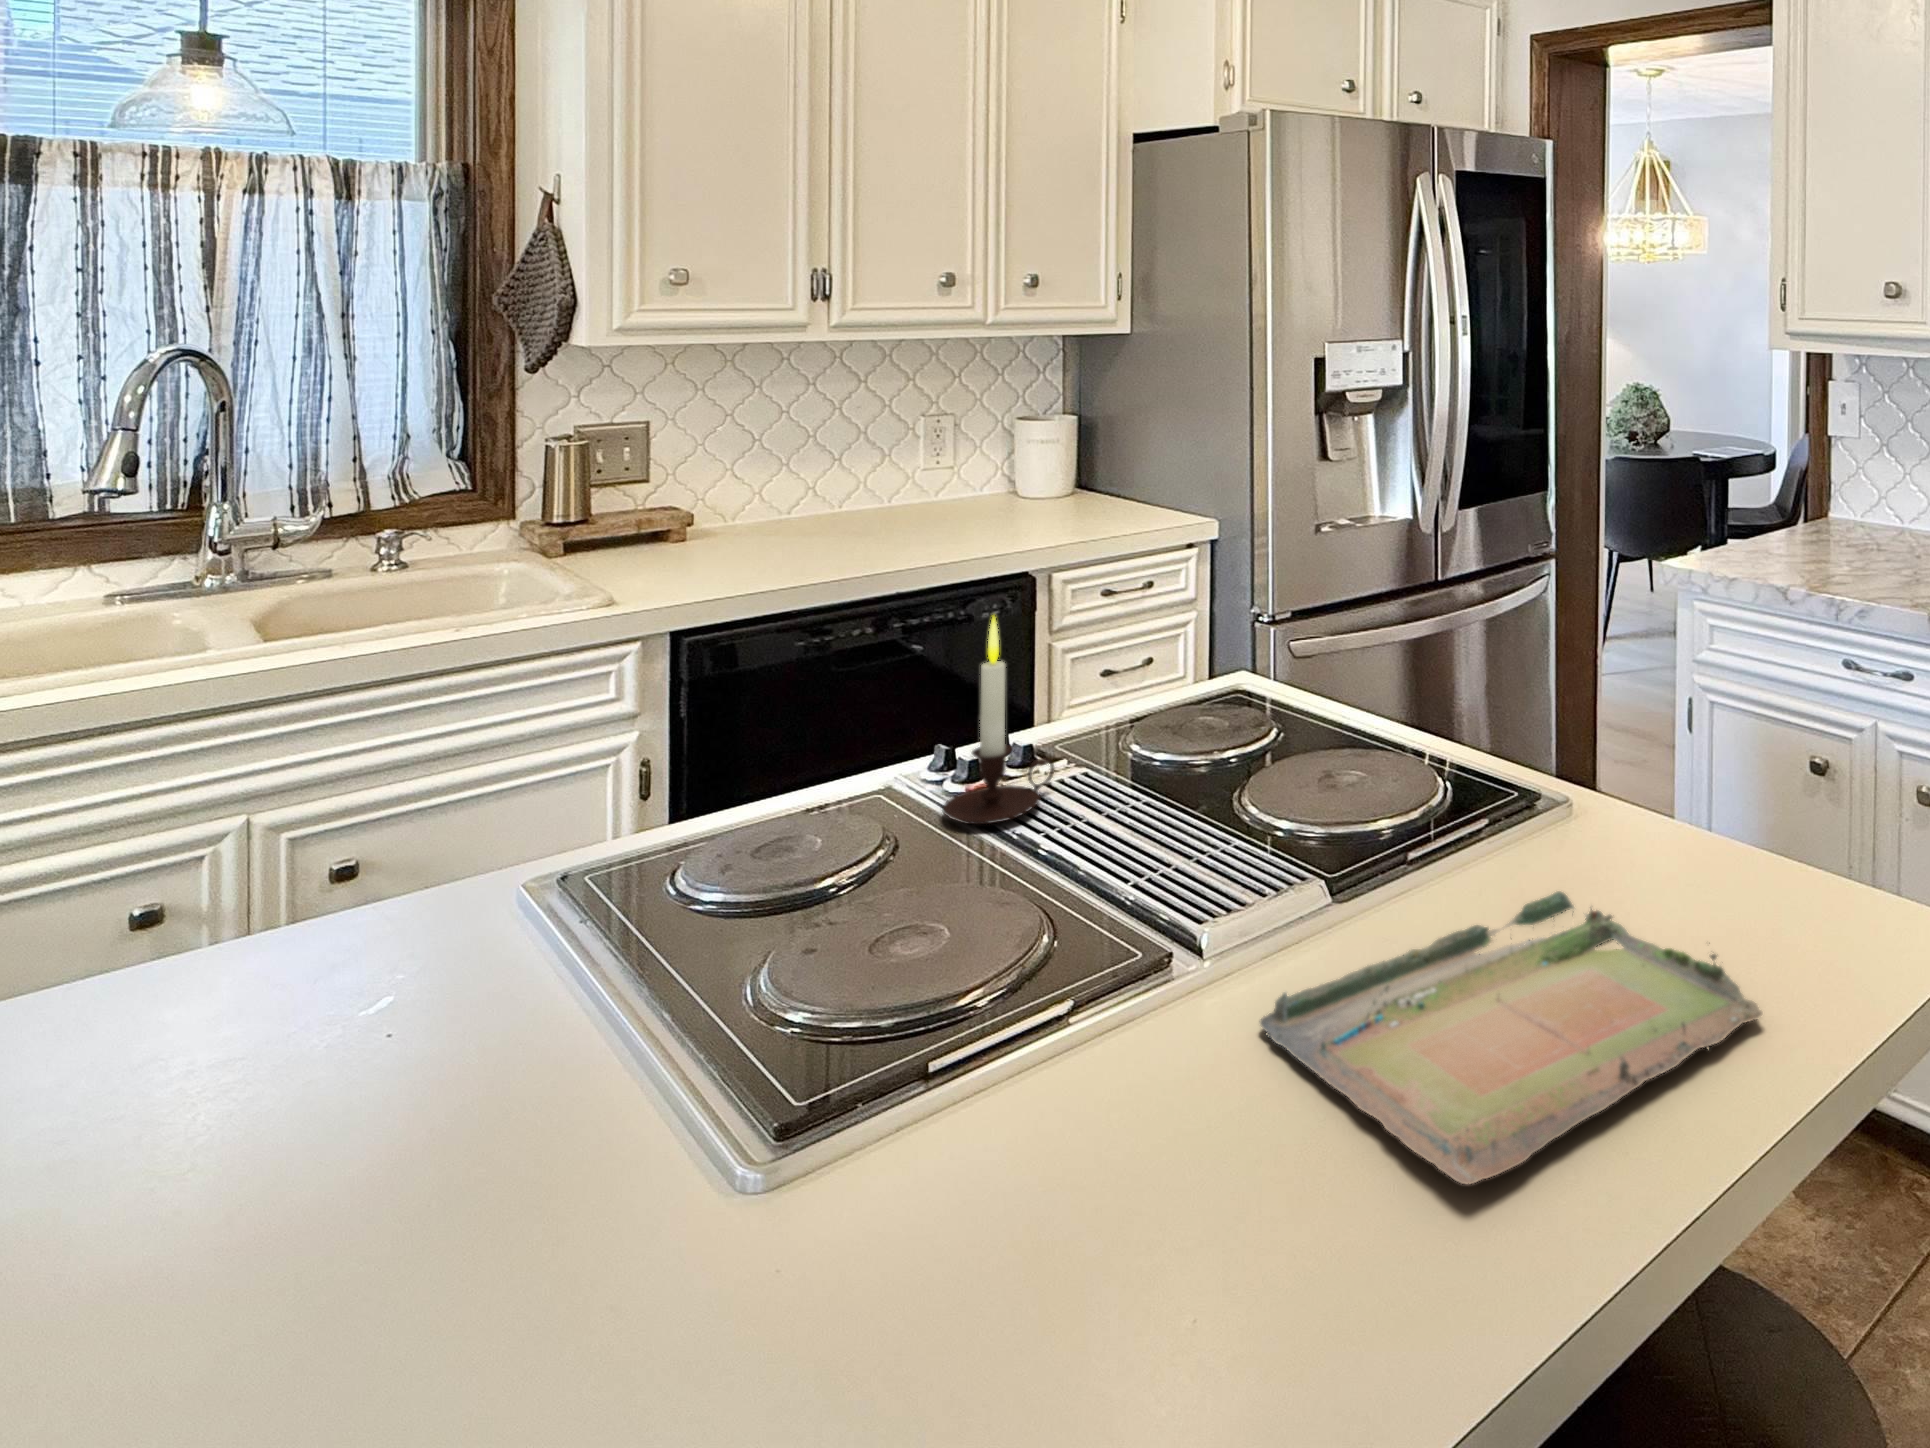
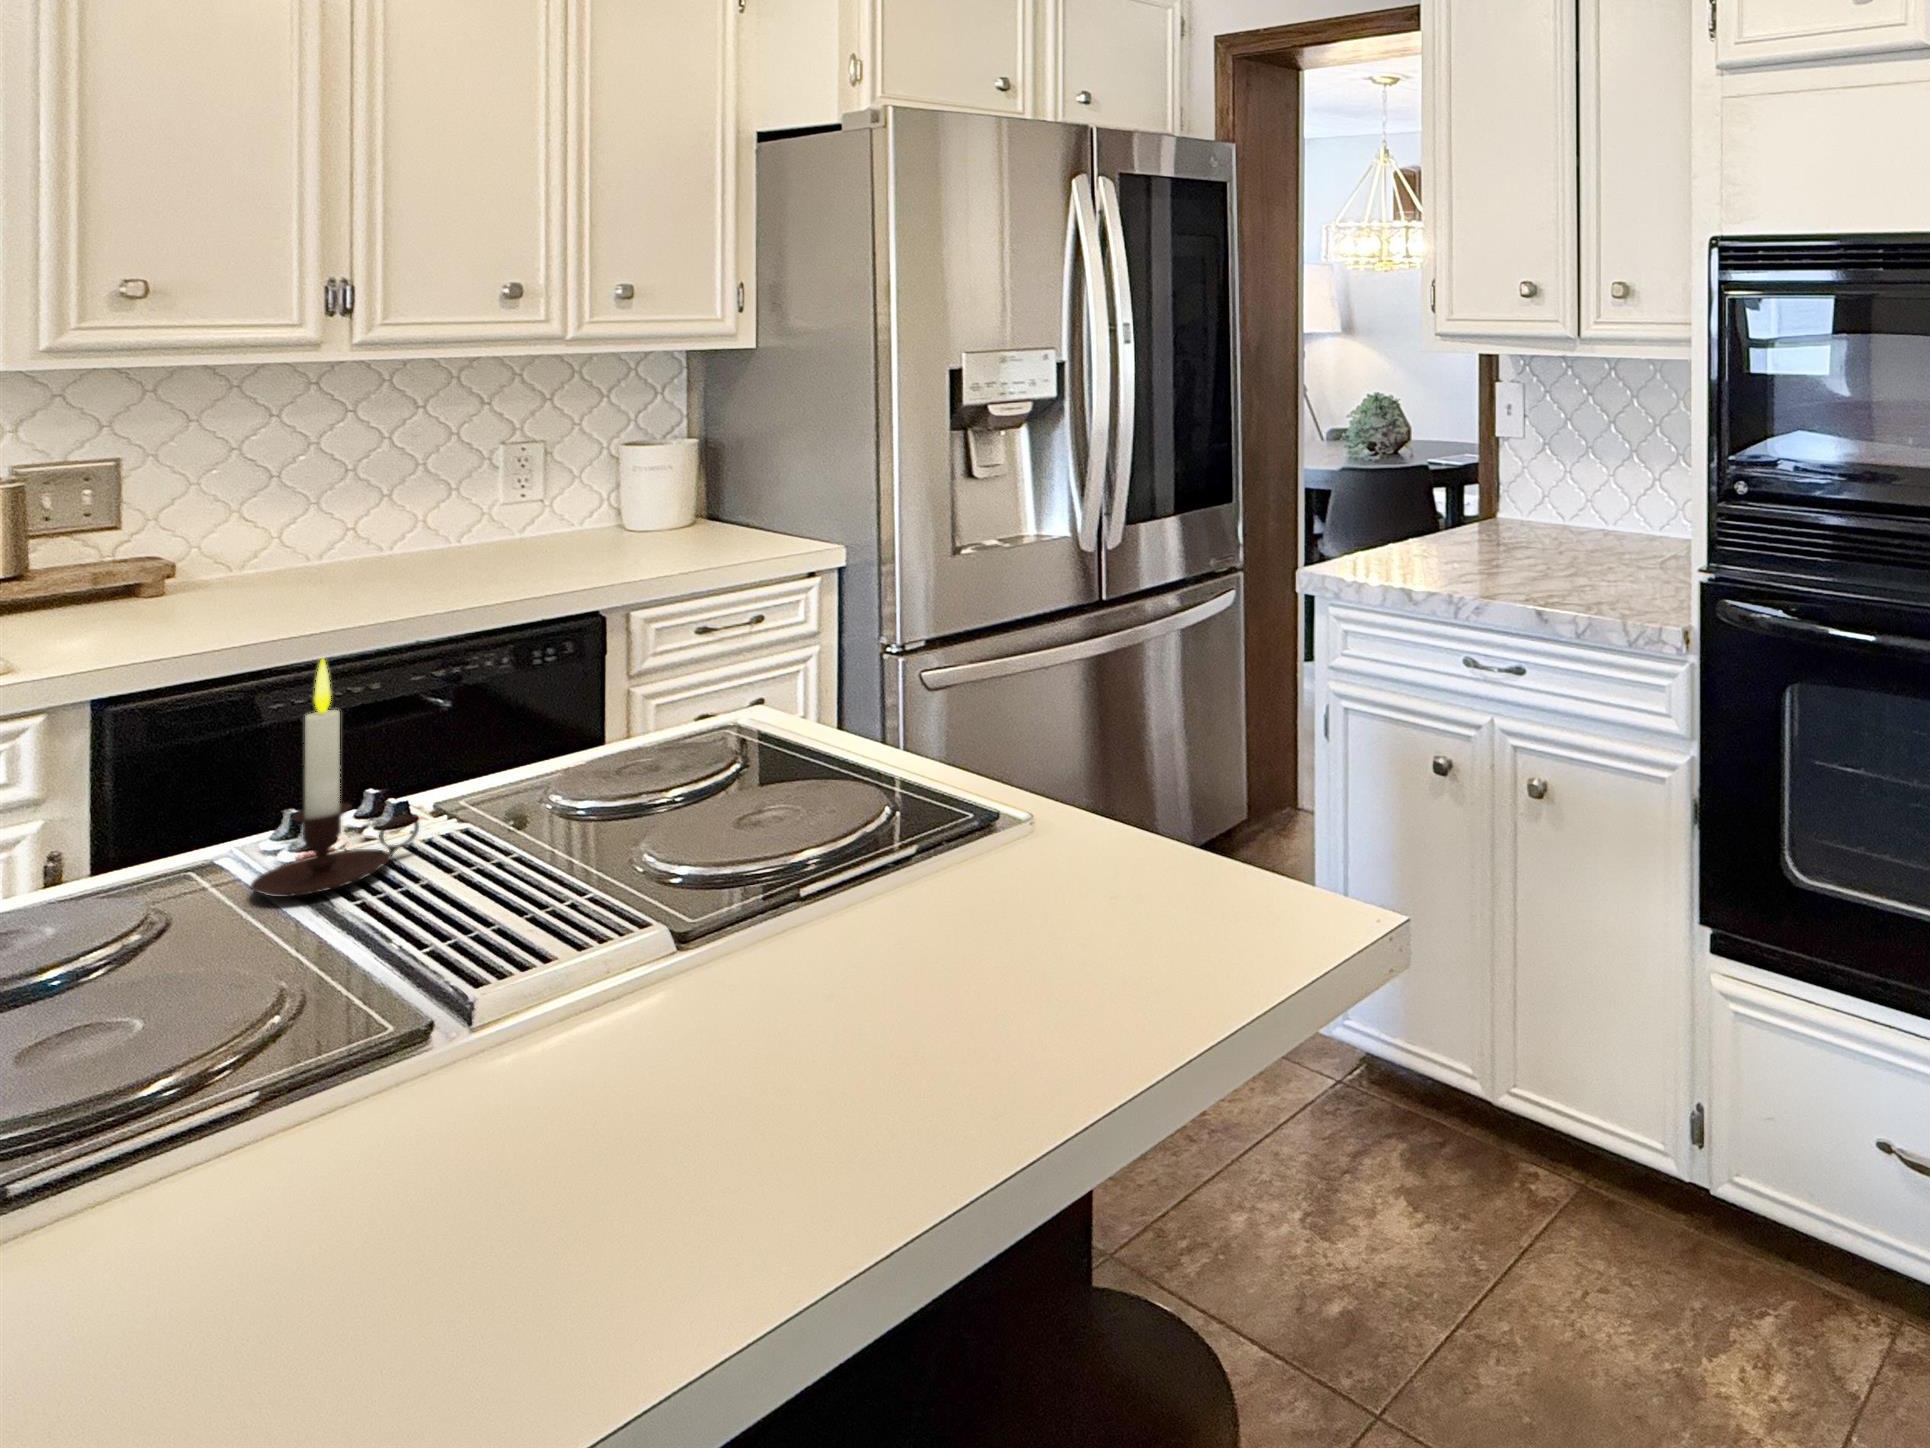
tray: present [1260,891,1763,1185] -> none [480,918,1077,1256]

